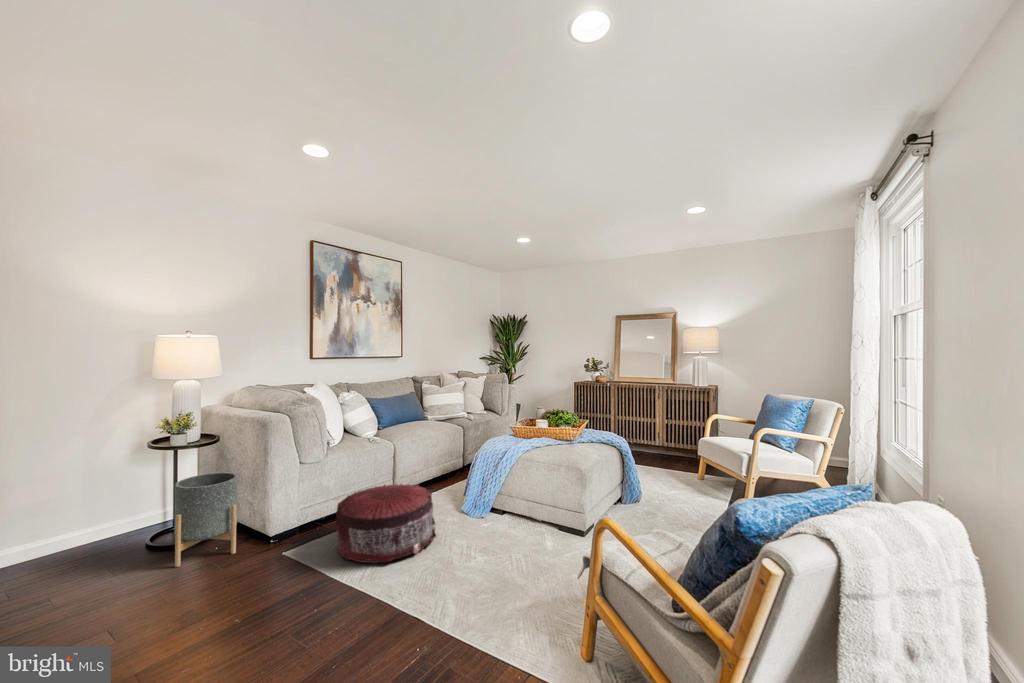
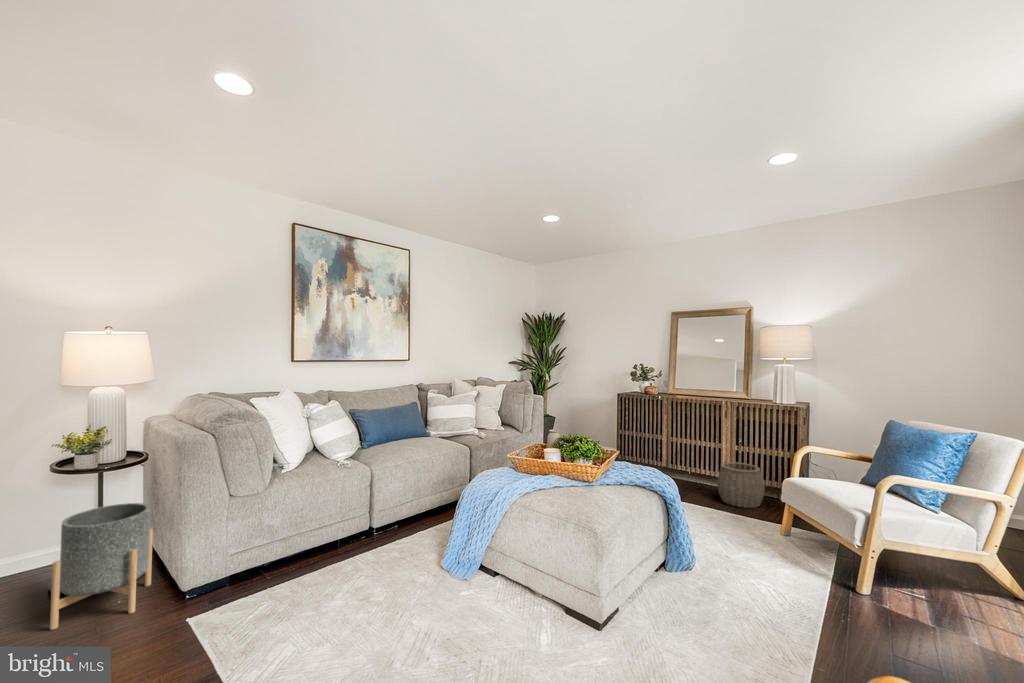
woven basket: none [652,432,686,465] -> present [717,462,764,508]
pouf: present [336,484,436,563] -> none [250,527,391,653]

